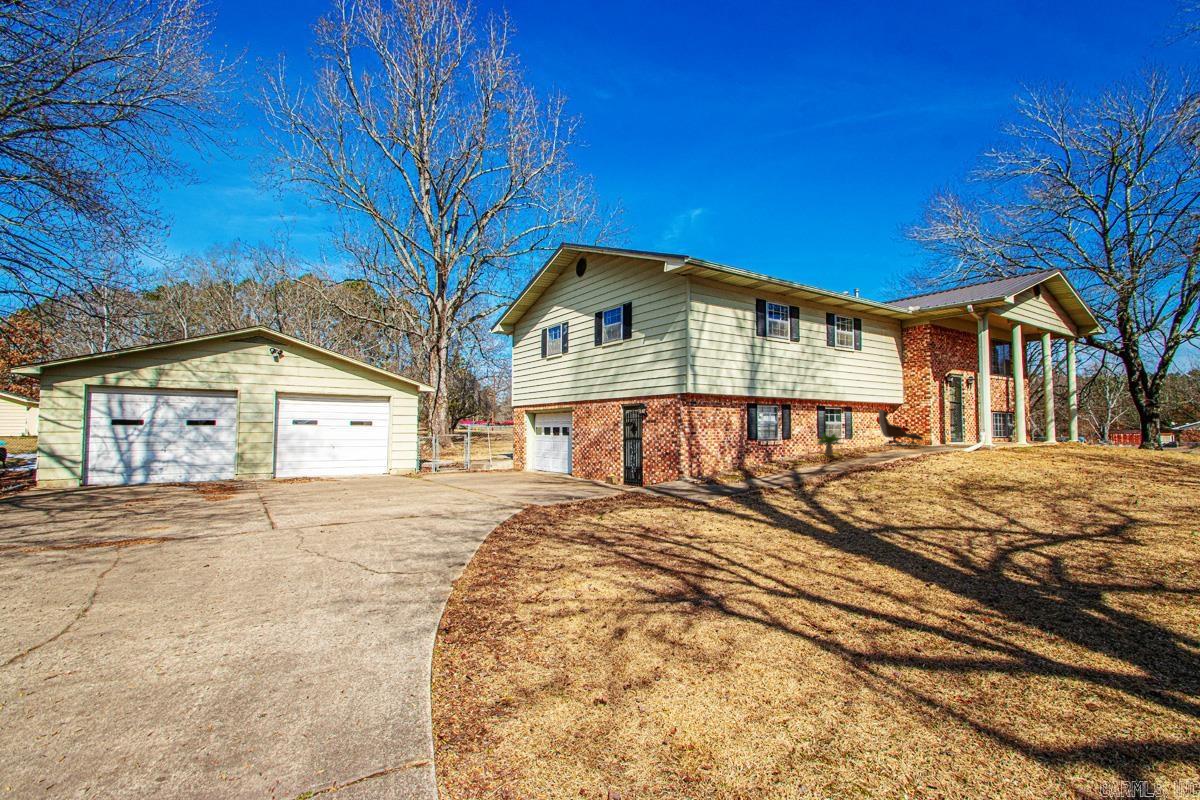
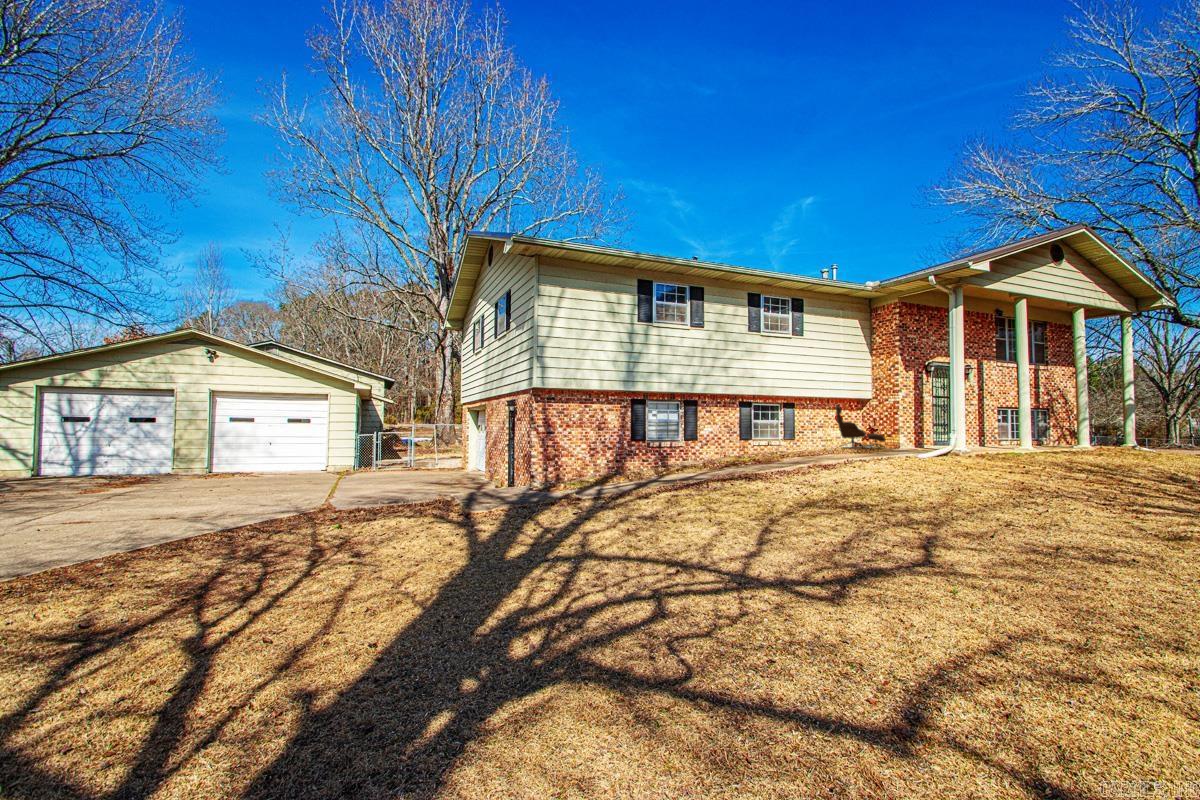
potted plant: present [817,433,840,456] -> none [729,430,762,458]

